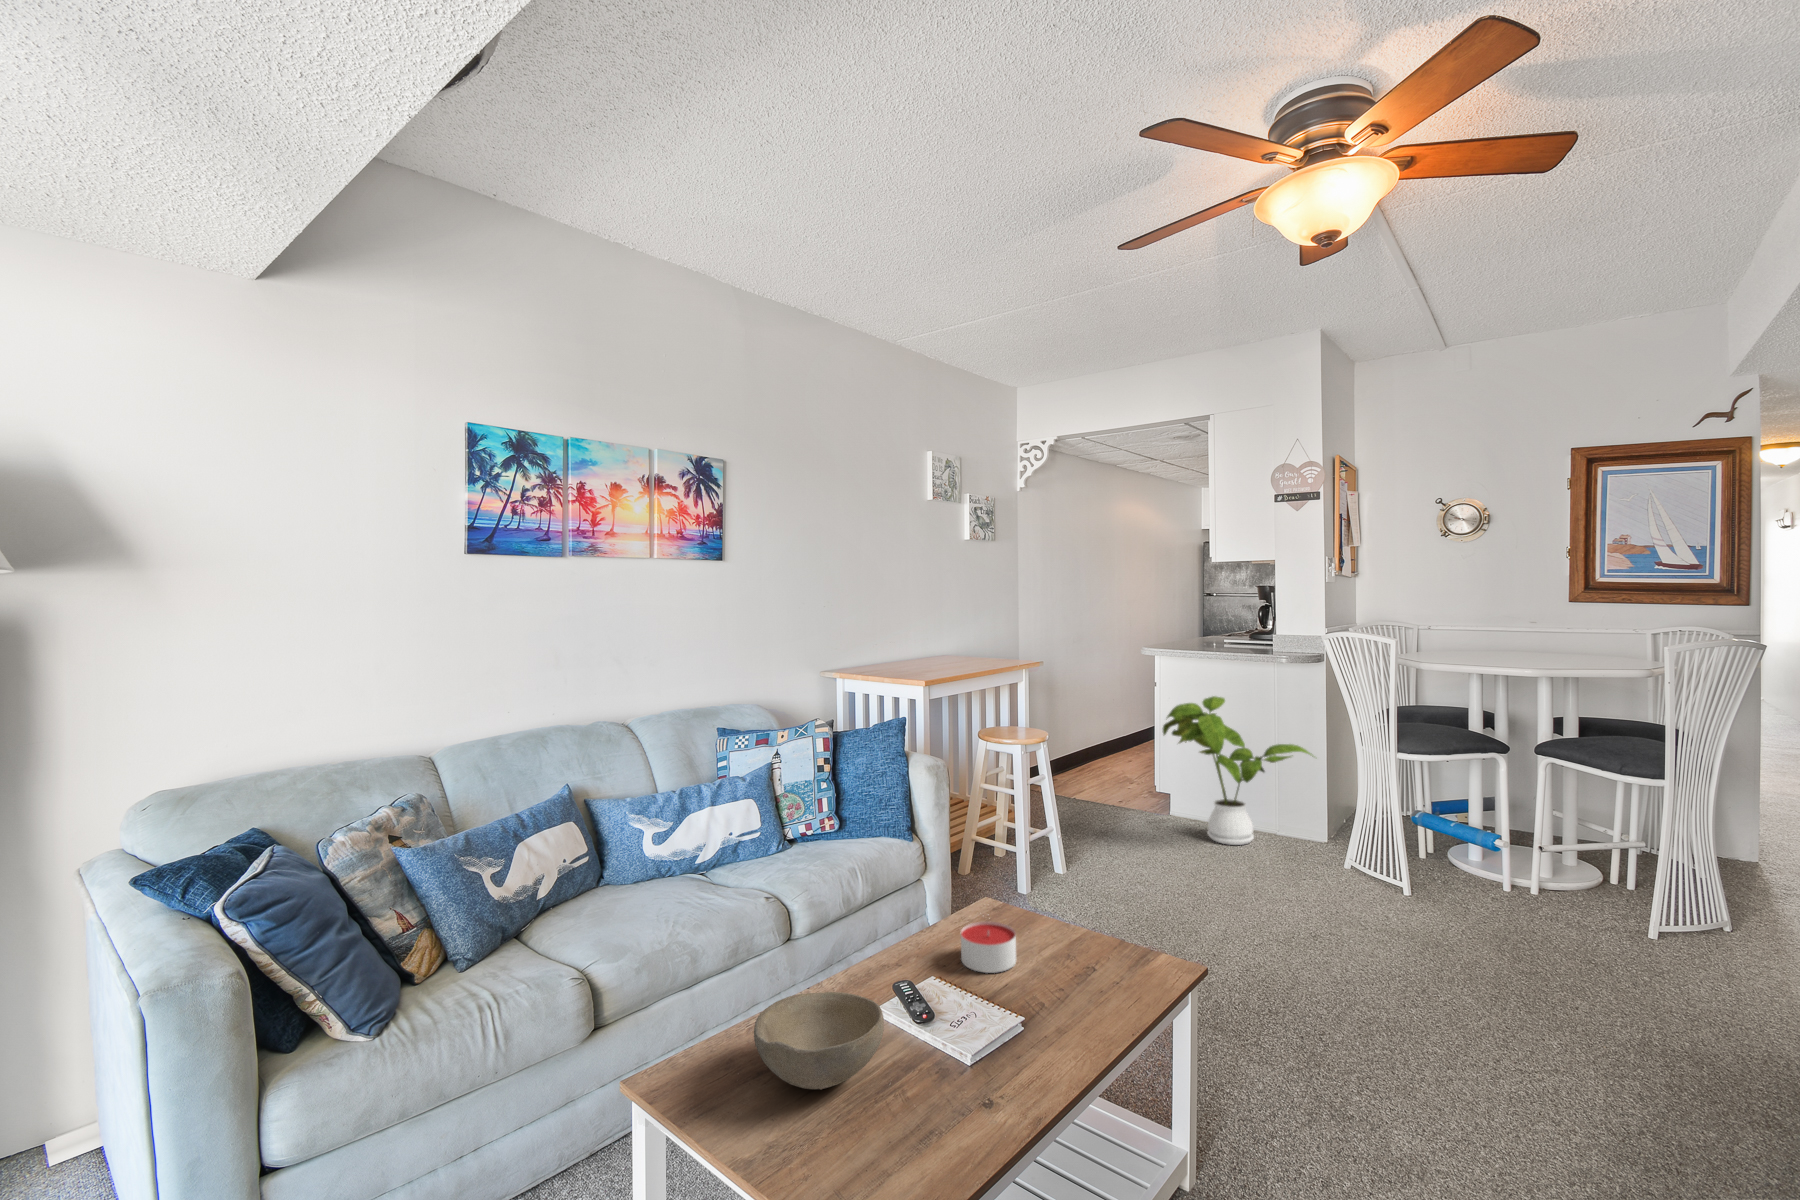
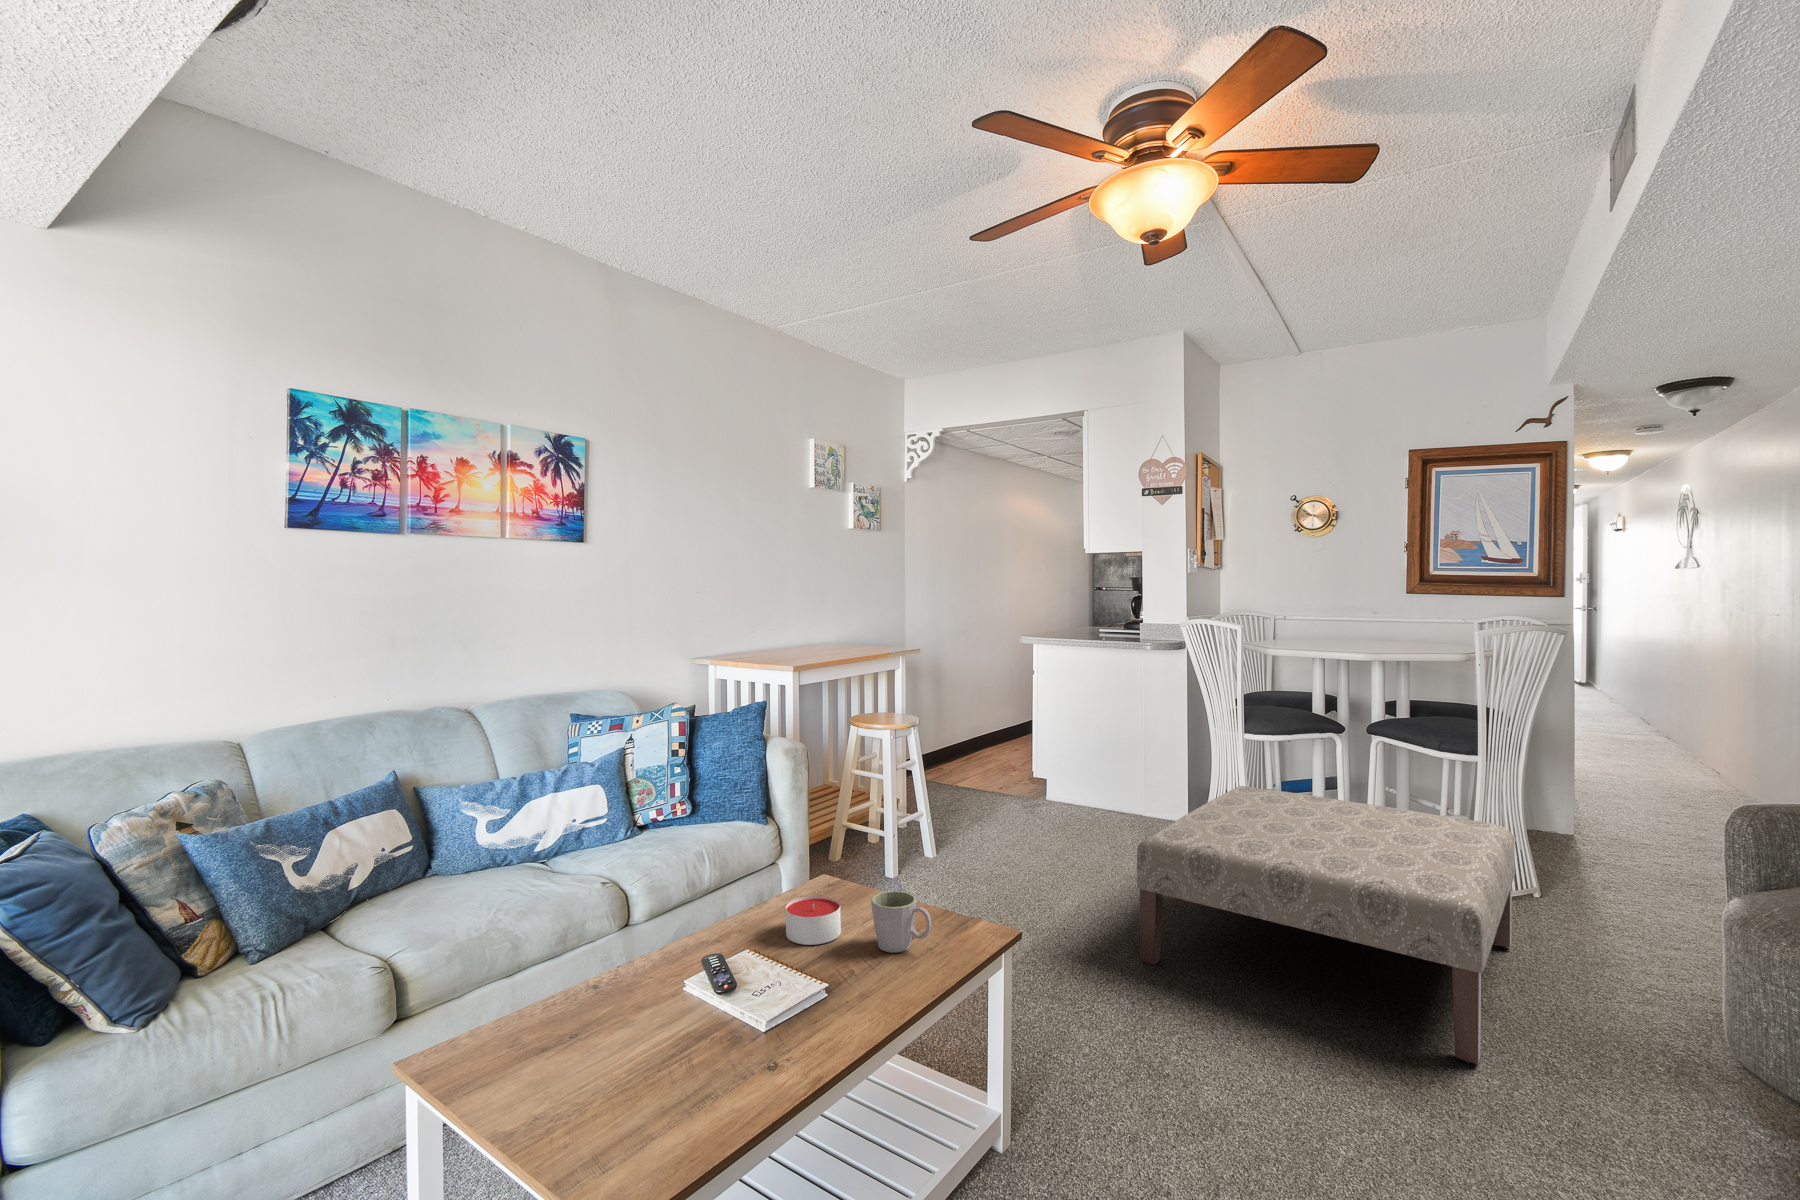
house plant: present [1163,696,1311,845] -> none [1037,684,1179,828]
ottoman: none [1298,807,1726,1126] -> present [1137,786,1515,1064]
mug: none [1051,920,1115,985] -> present [871,891,931,953]
bowl: present [754,992,884,1090] -> none [543,965,681,1059]

